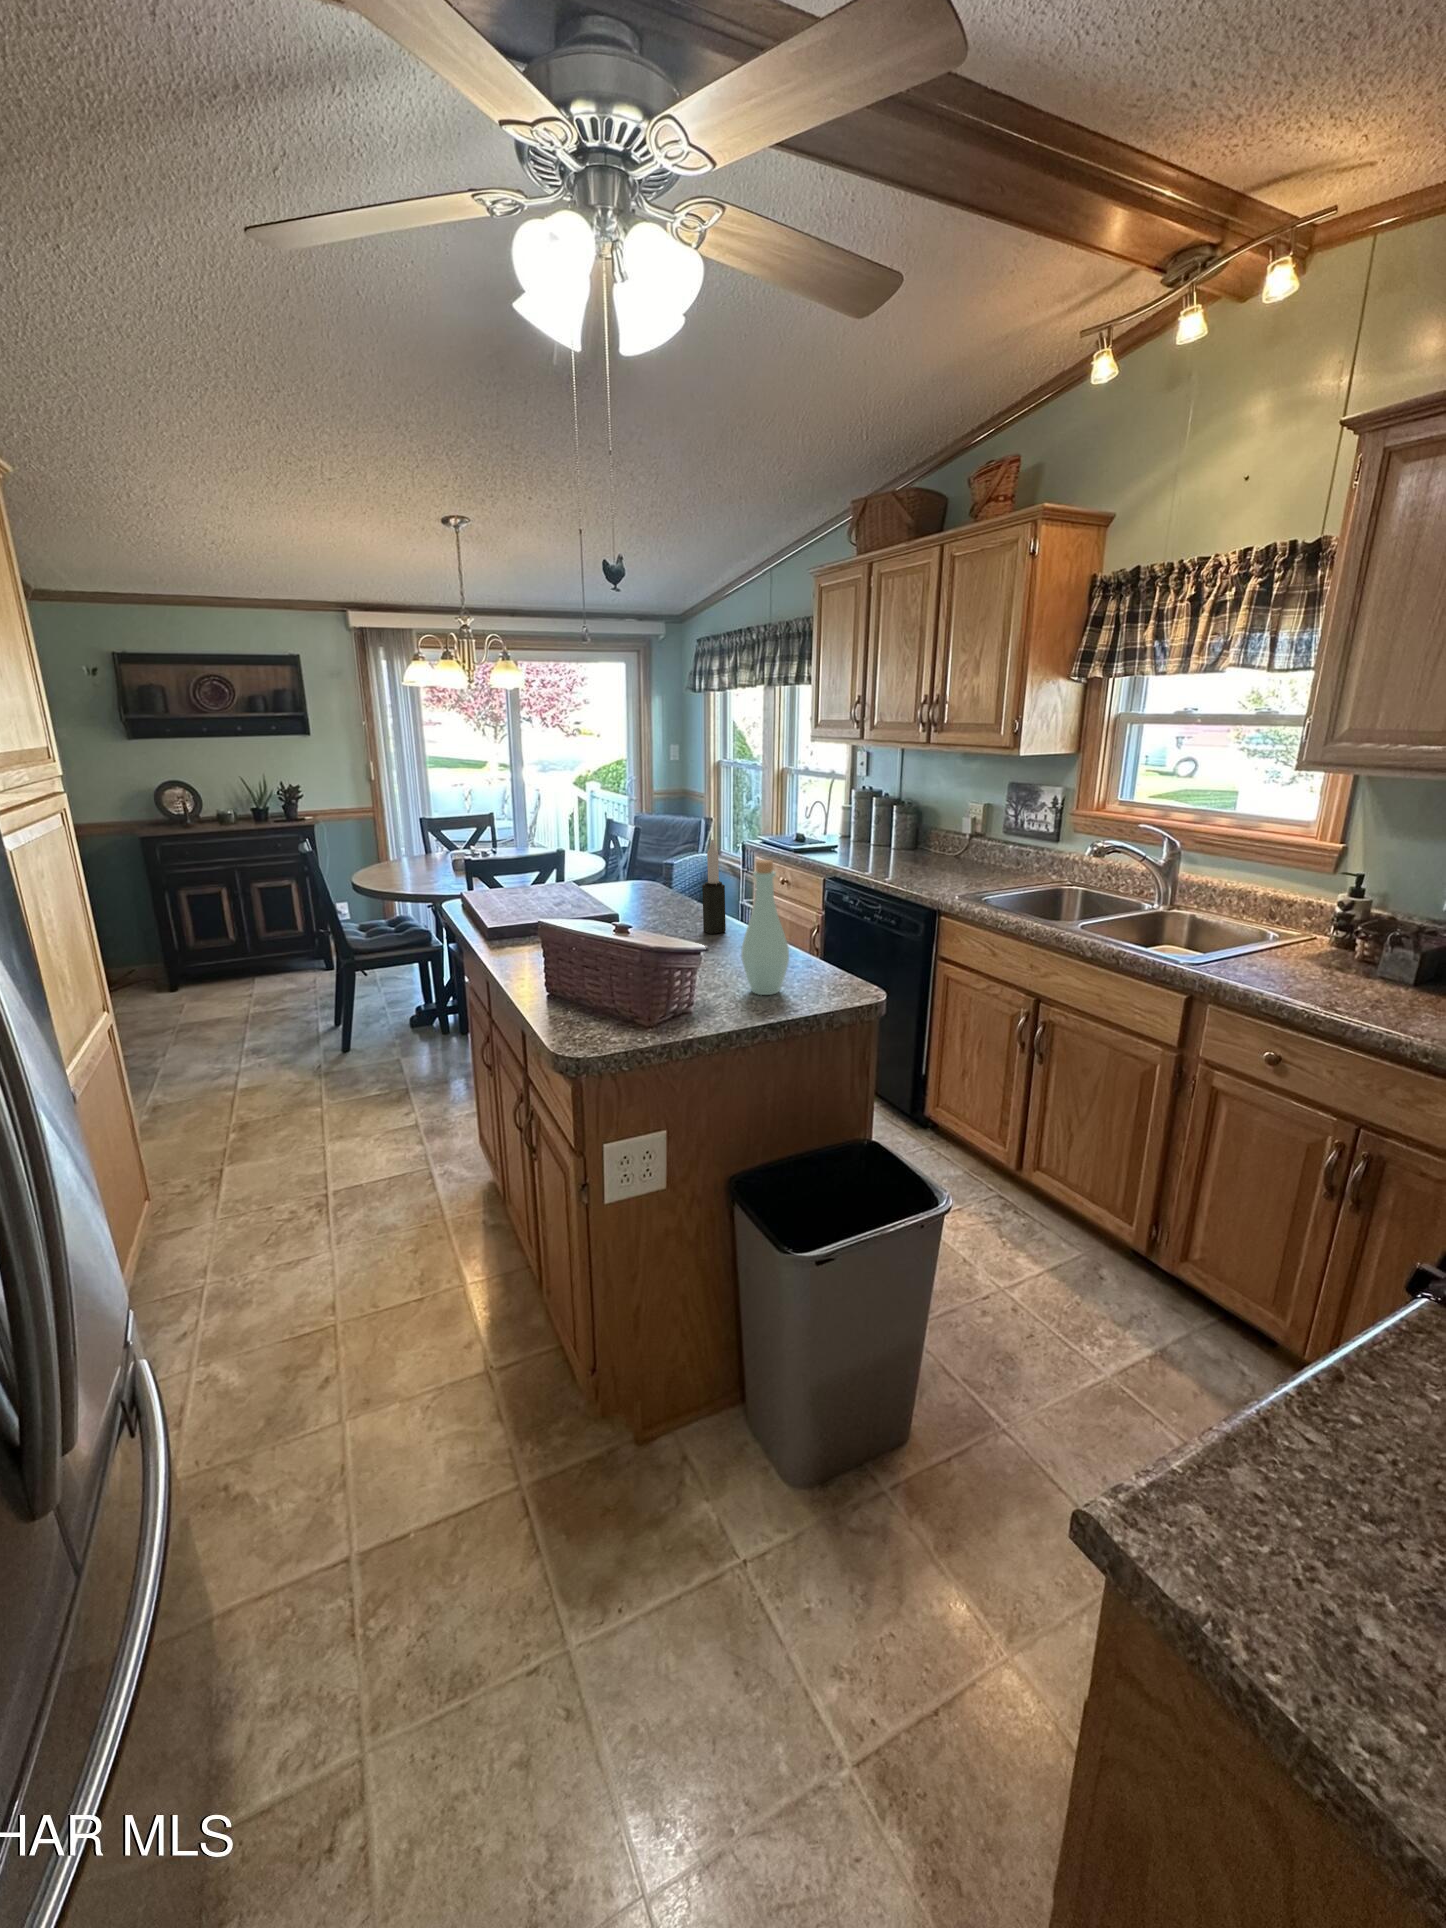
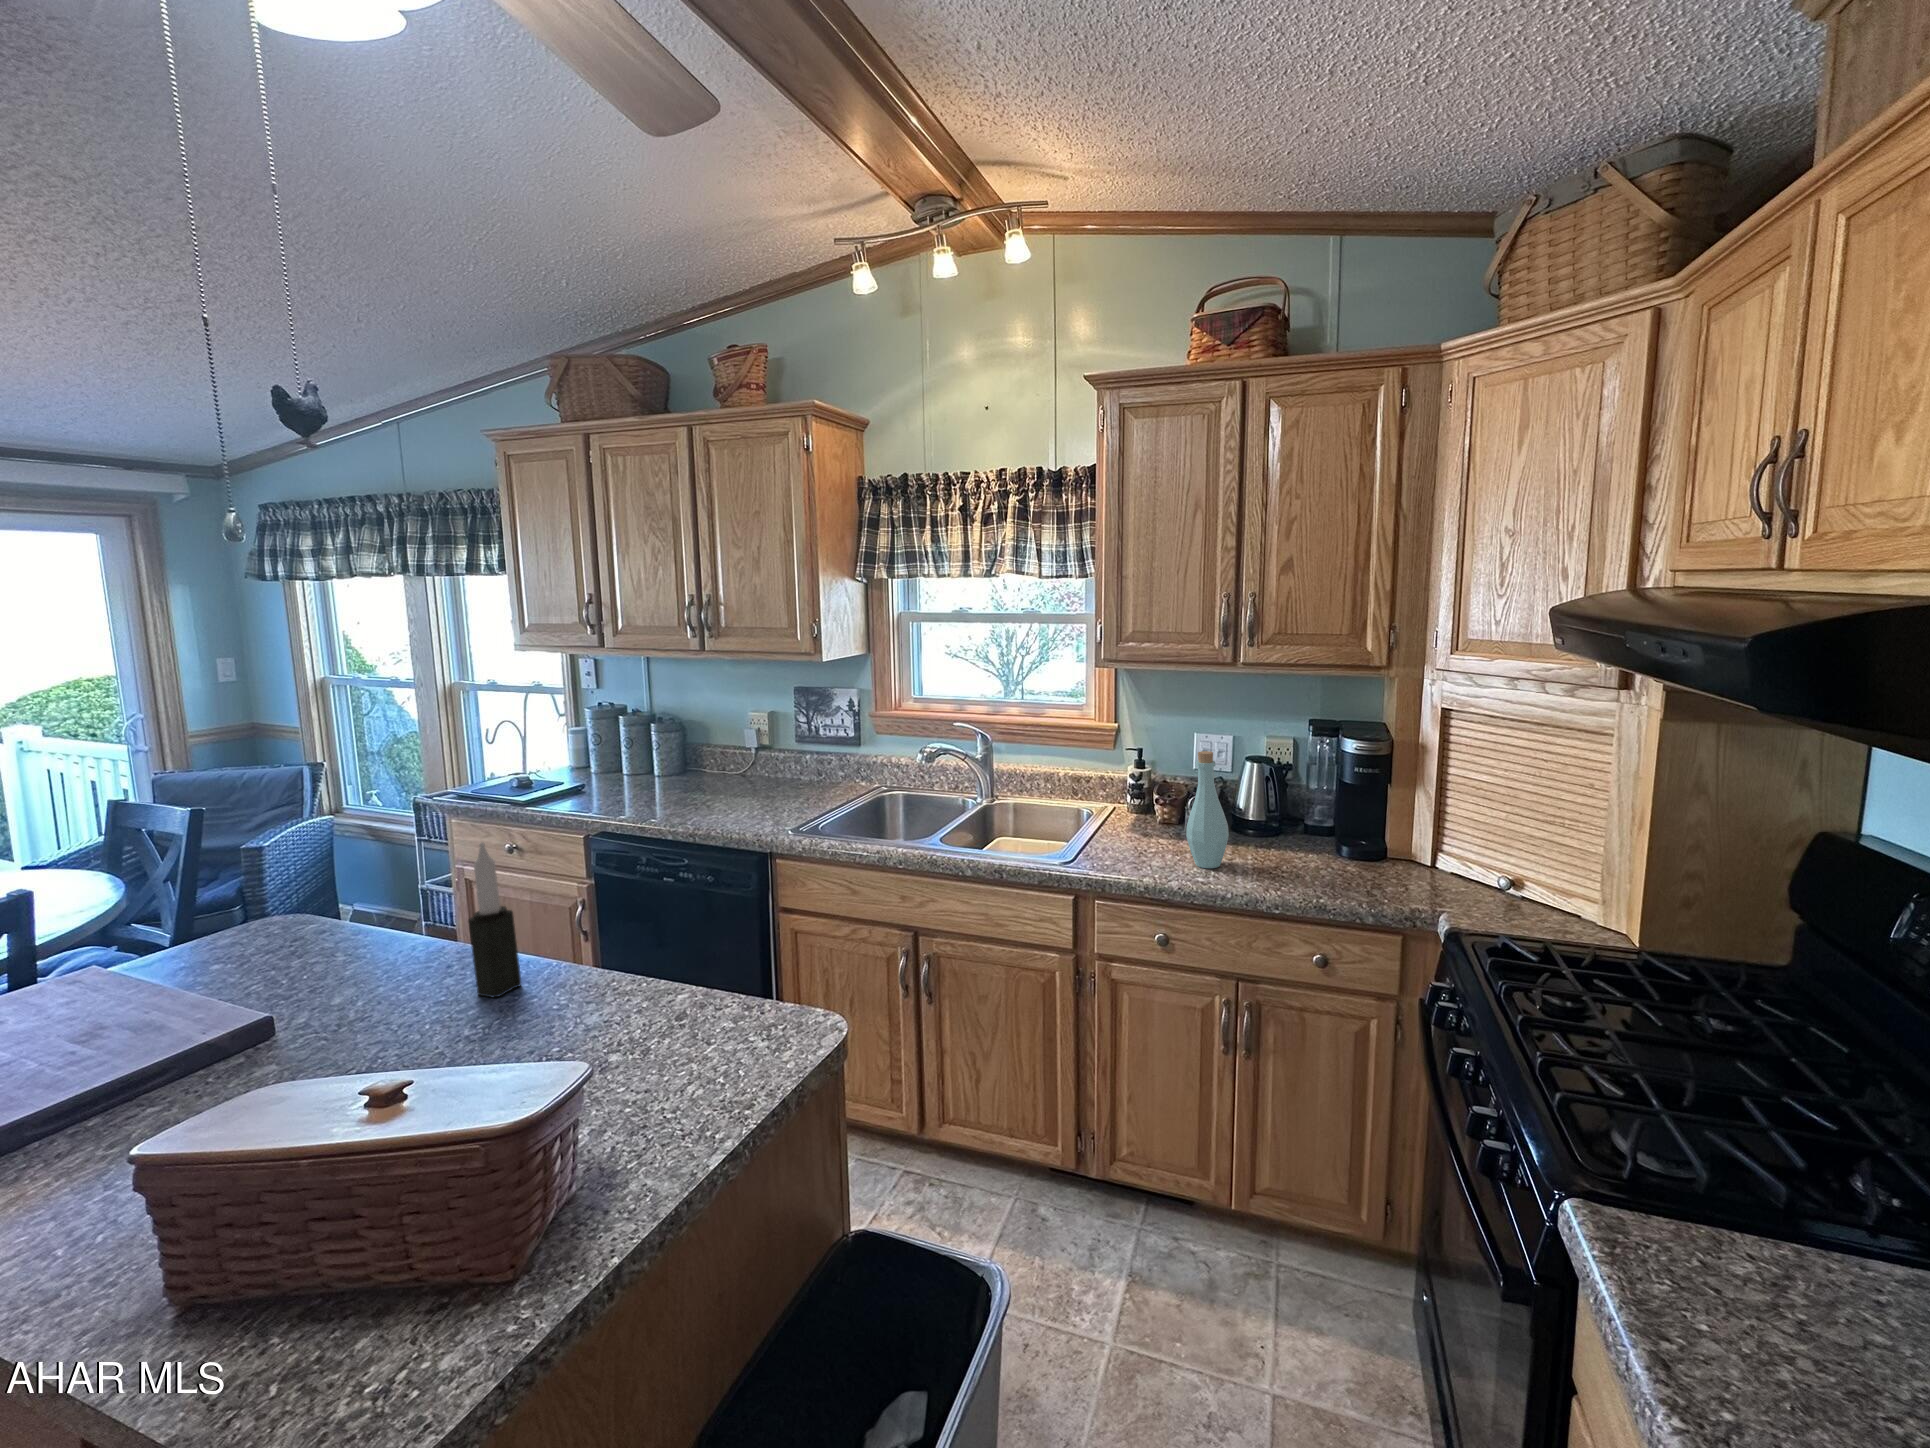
bottle: present [741,860,789,995] -> present [1186,751,1229,868]

